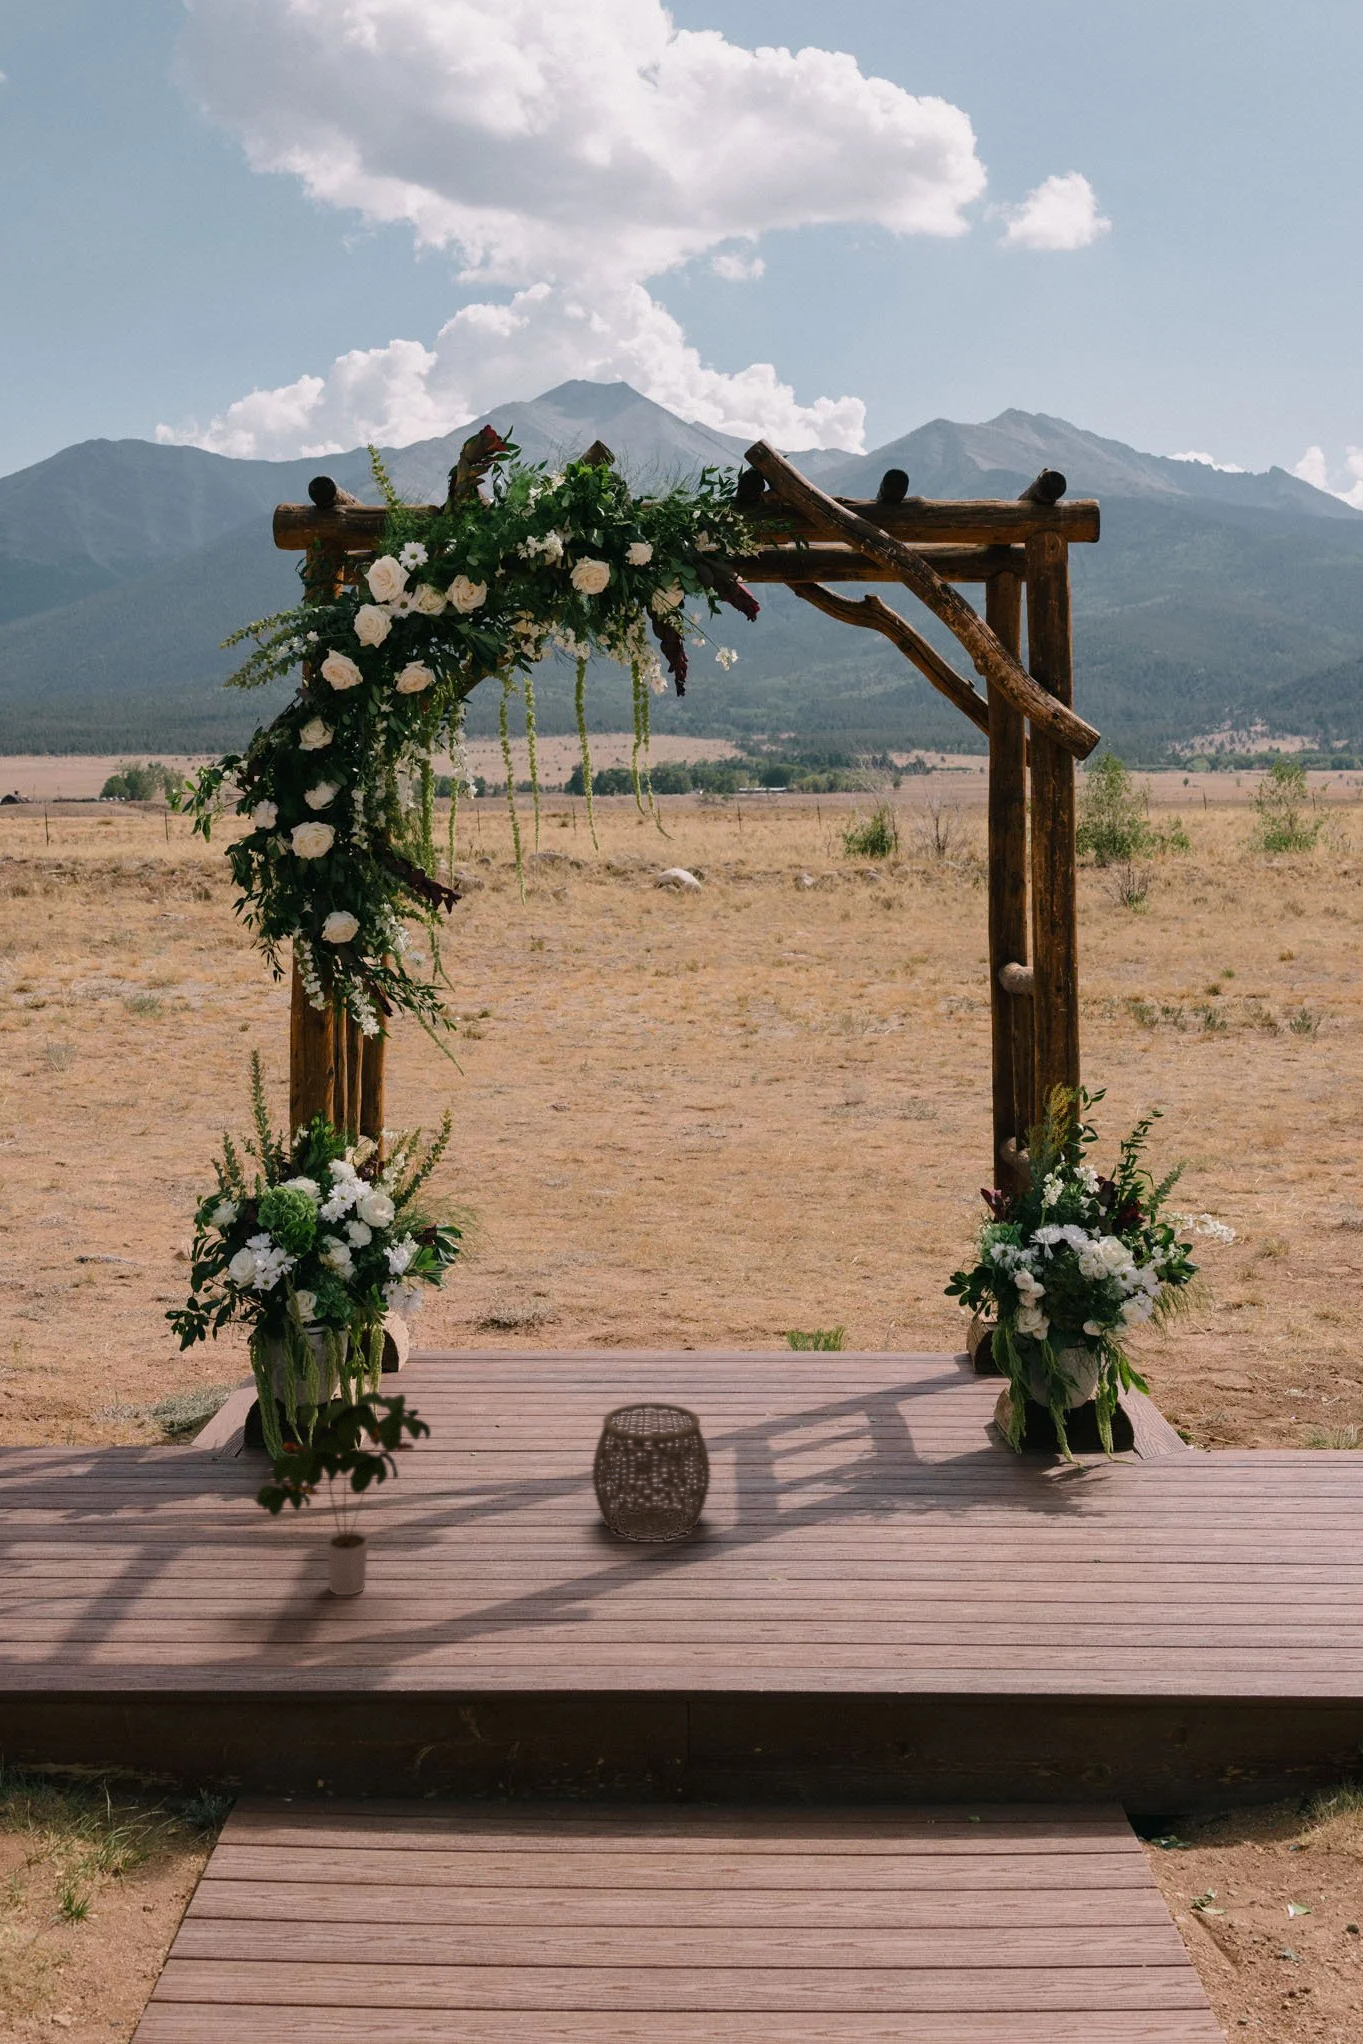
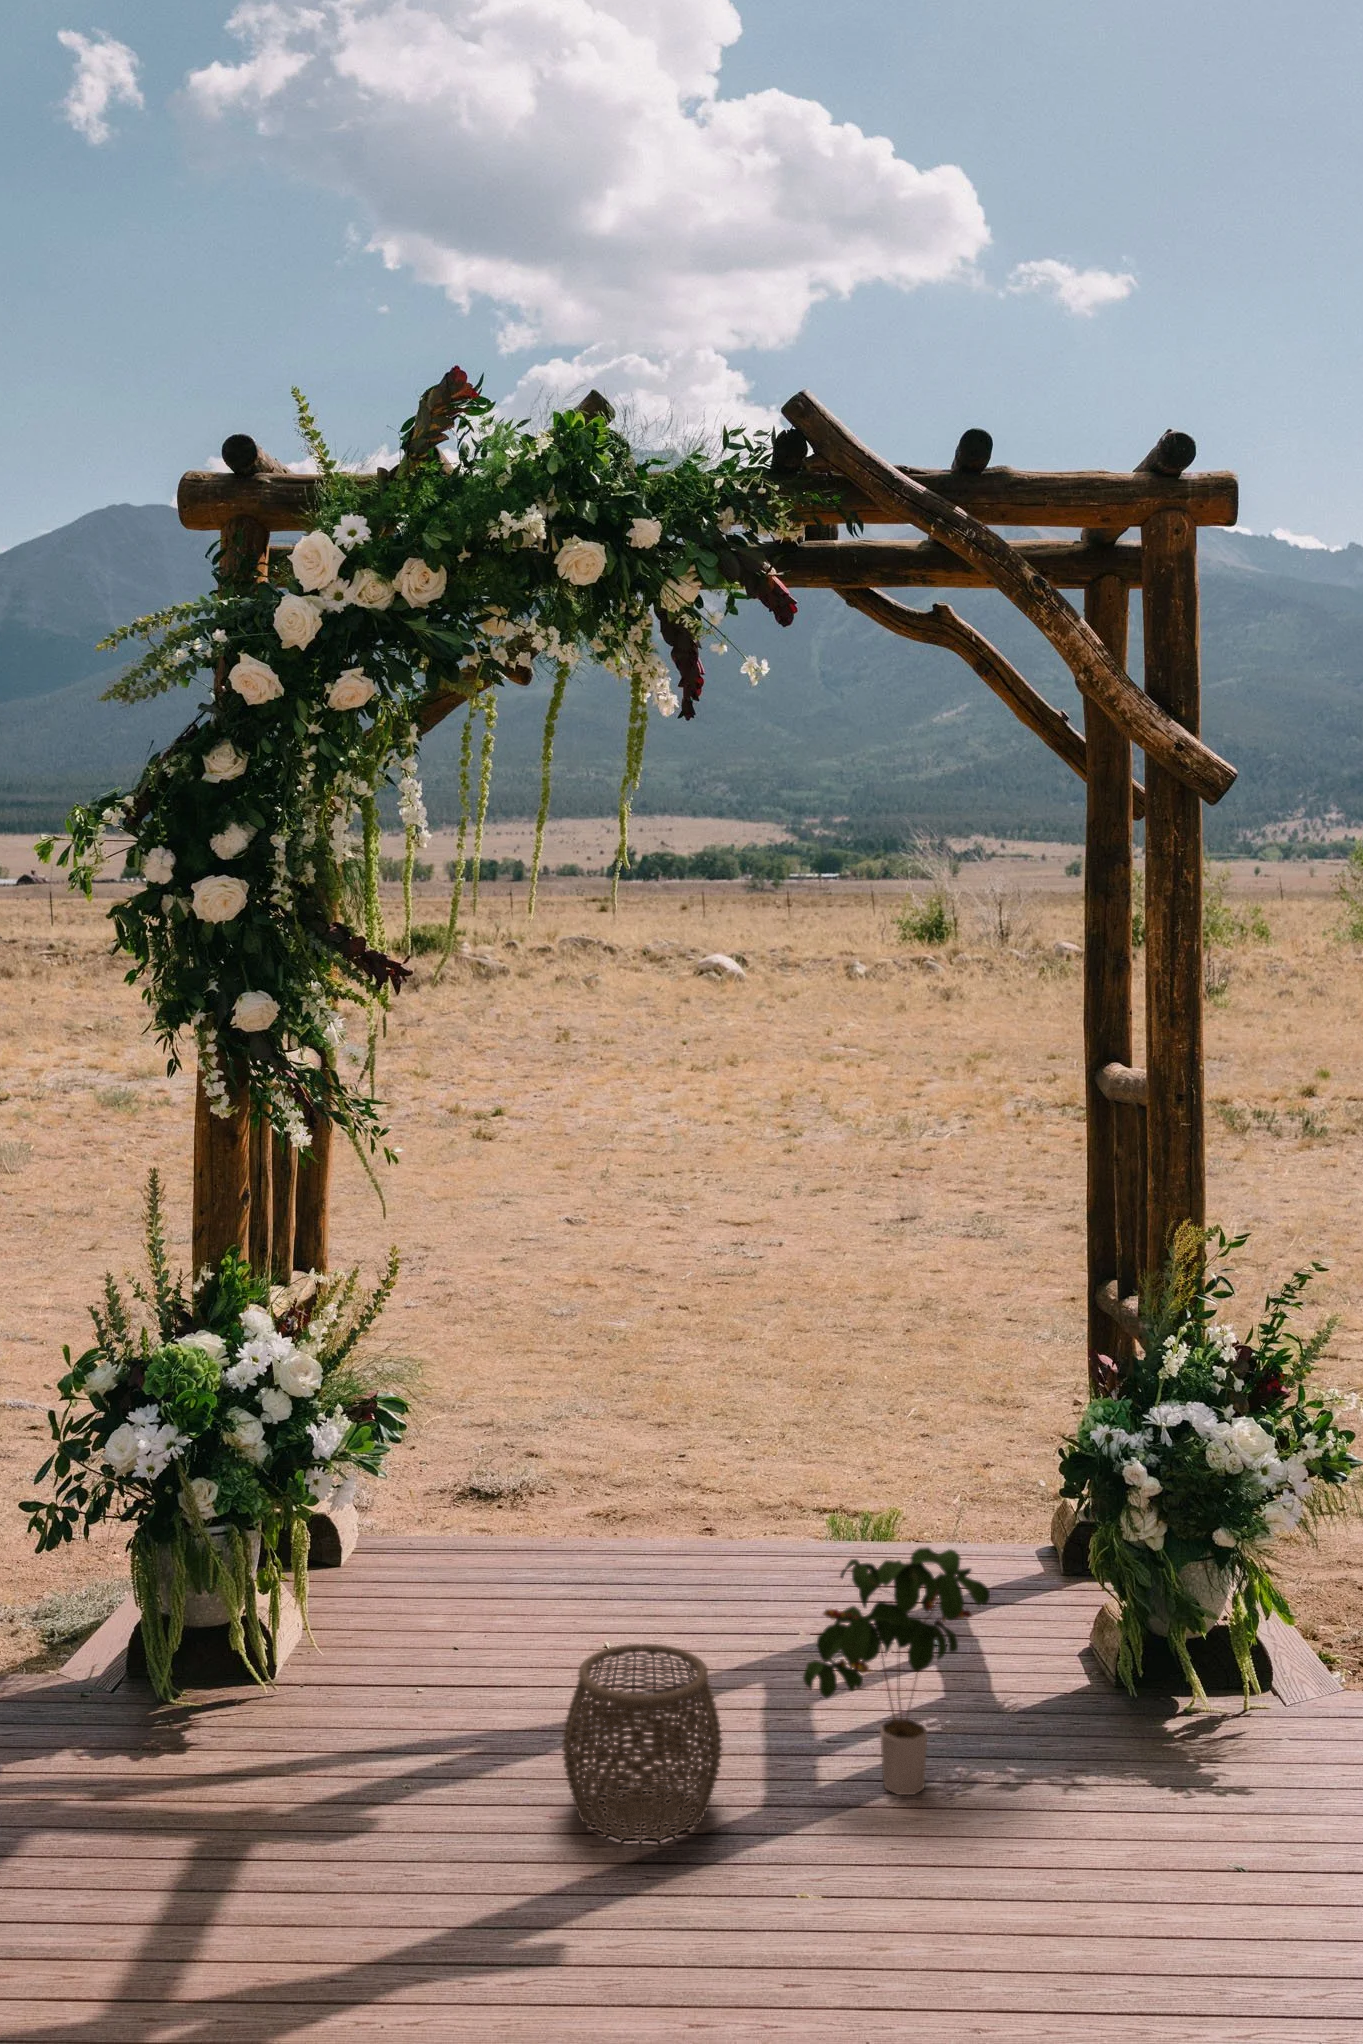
potted plant: present [256,1392,431,1595] -> present [803,1548,990,1795]

